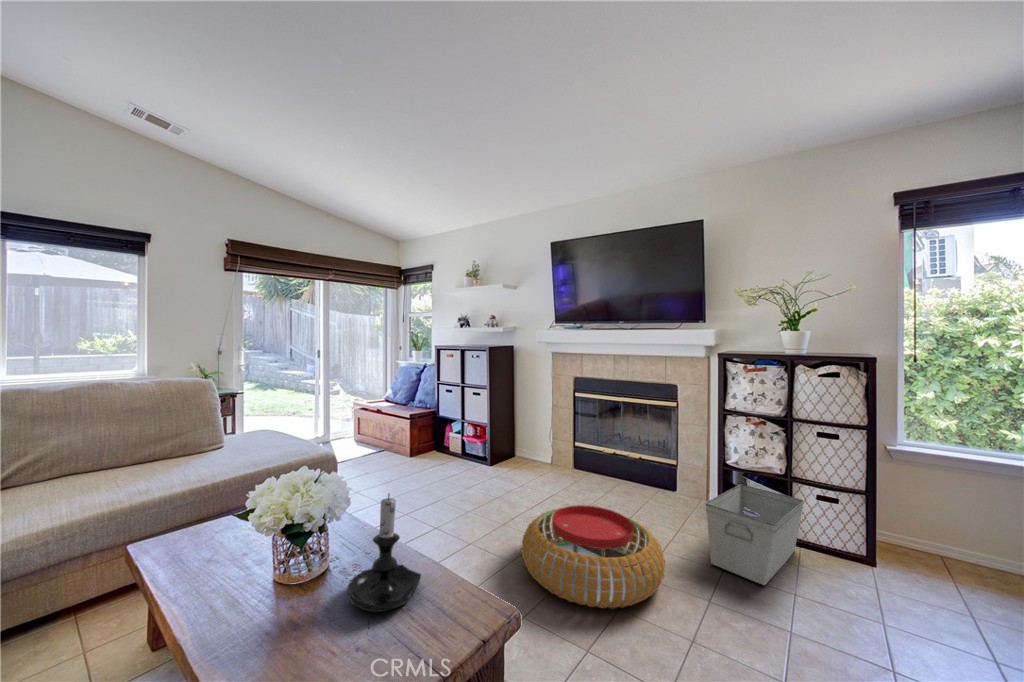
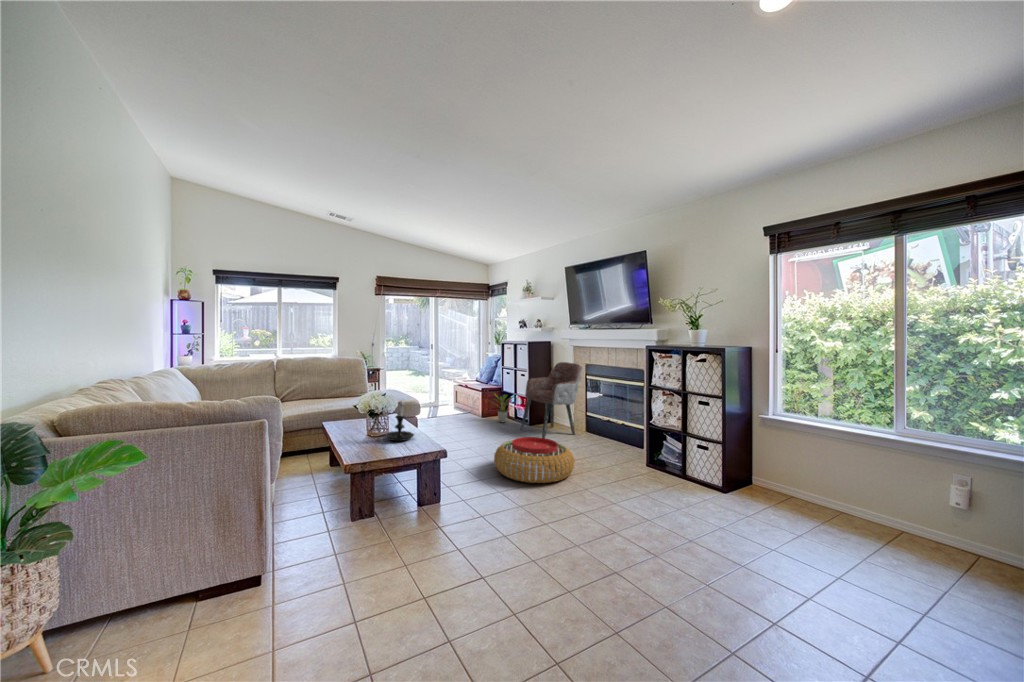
armchair: none [487,374,572,490] -> present [520,362,582,438]
potted plant: none [422,422,467,464] -> present [494,393,513,422]
storage bin: present [705,484,804,585] -> none [609,438,687,489]

